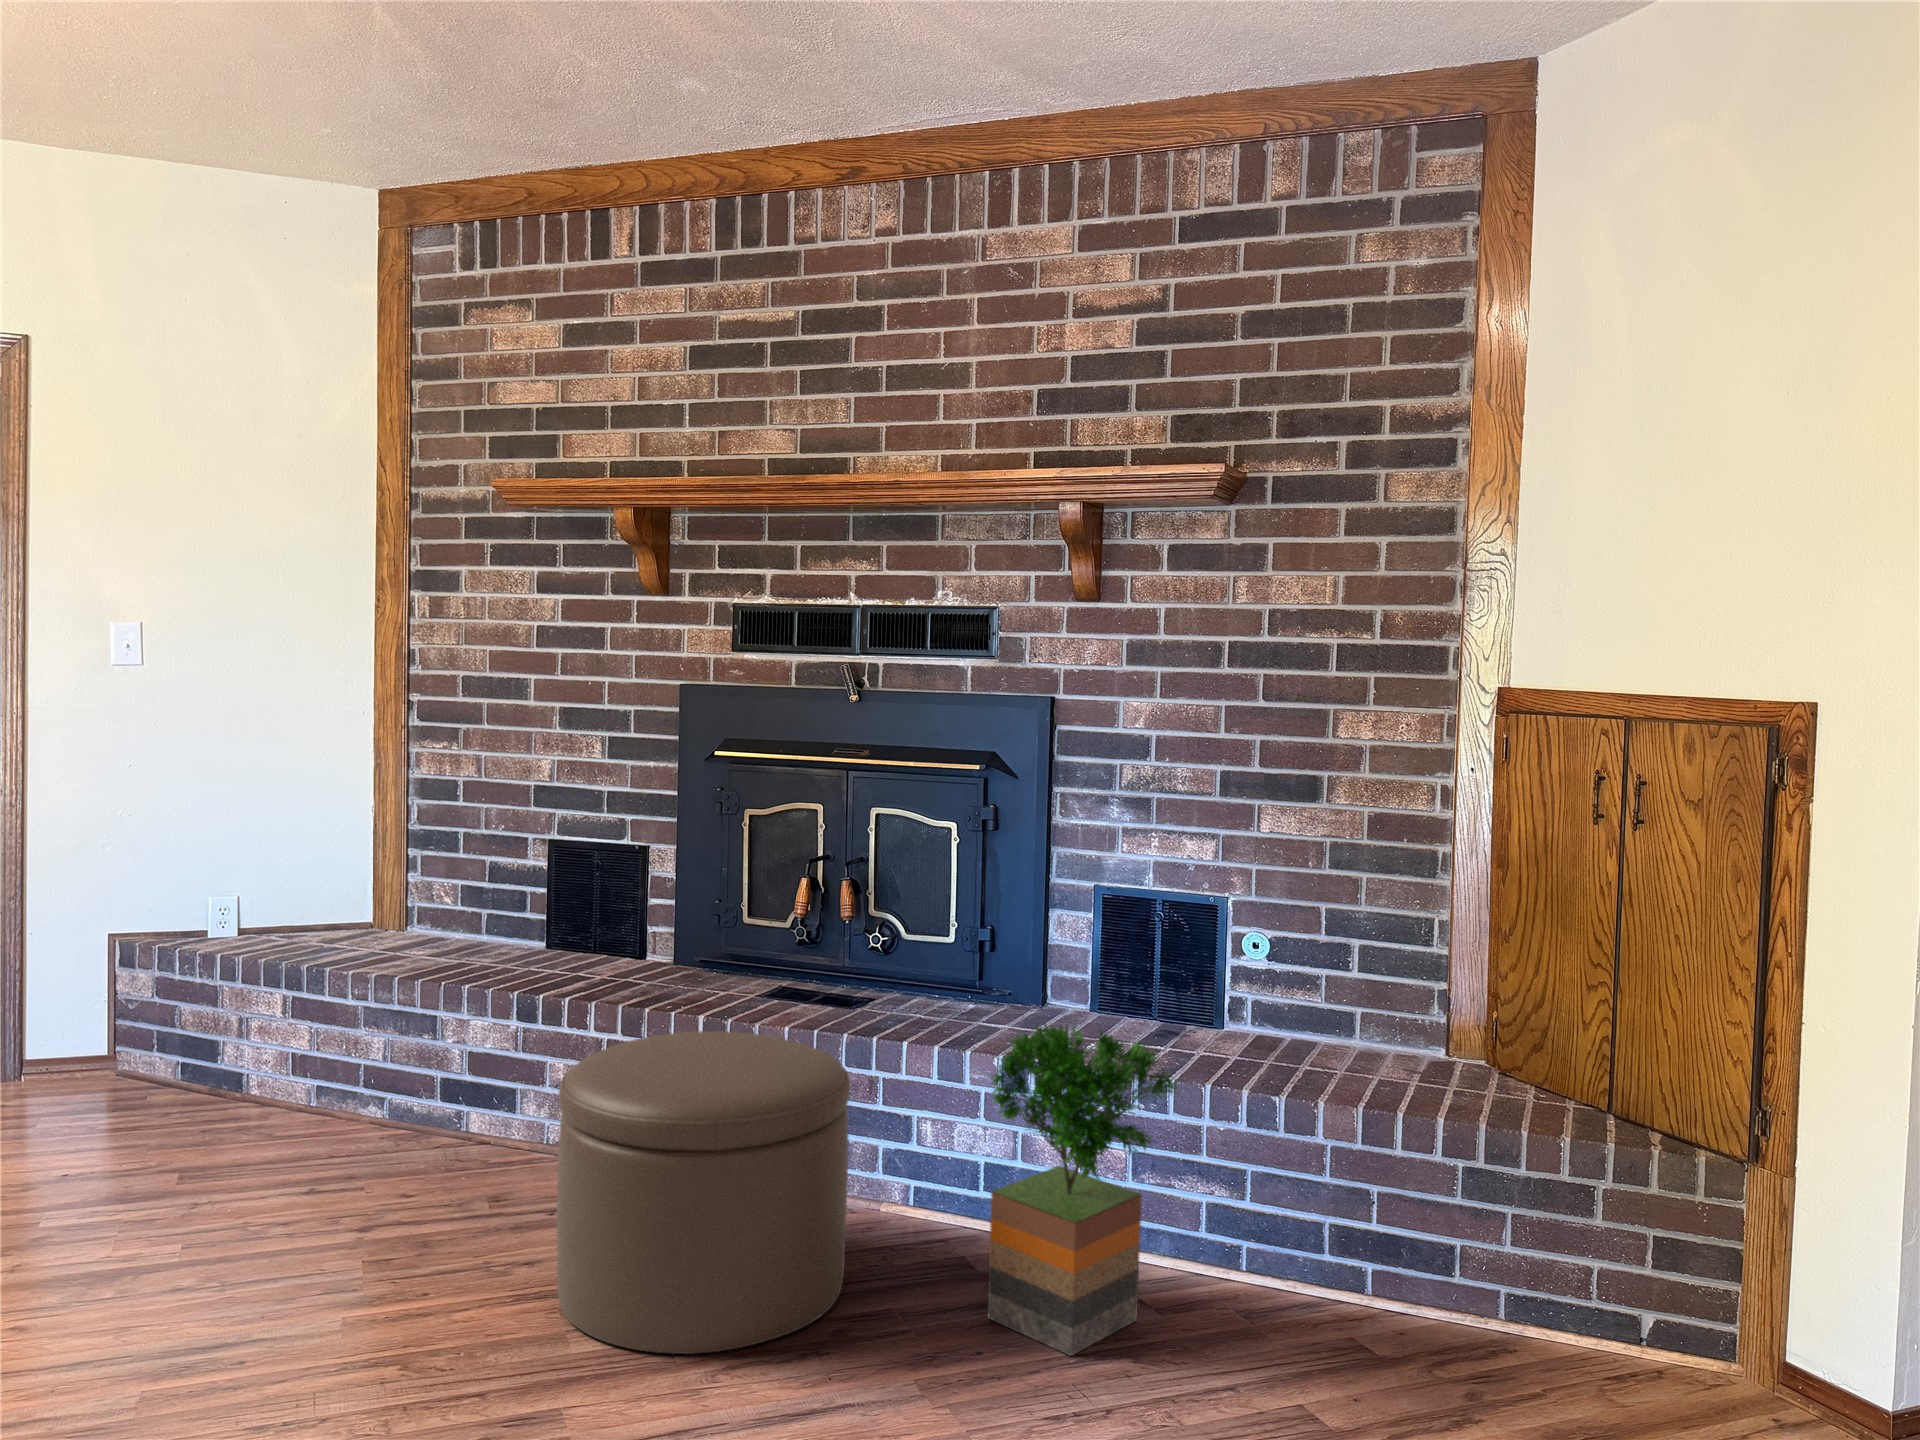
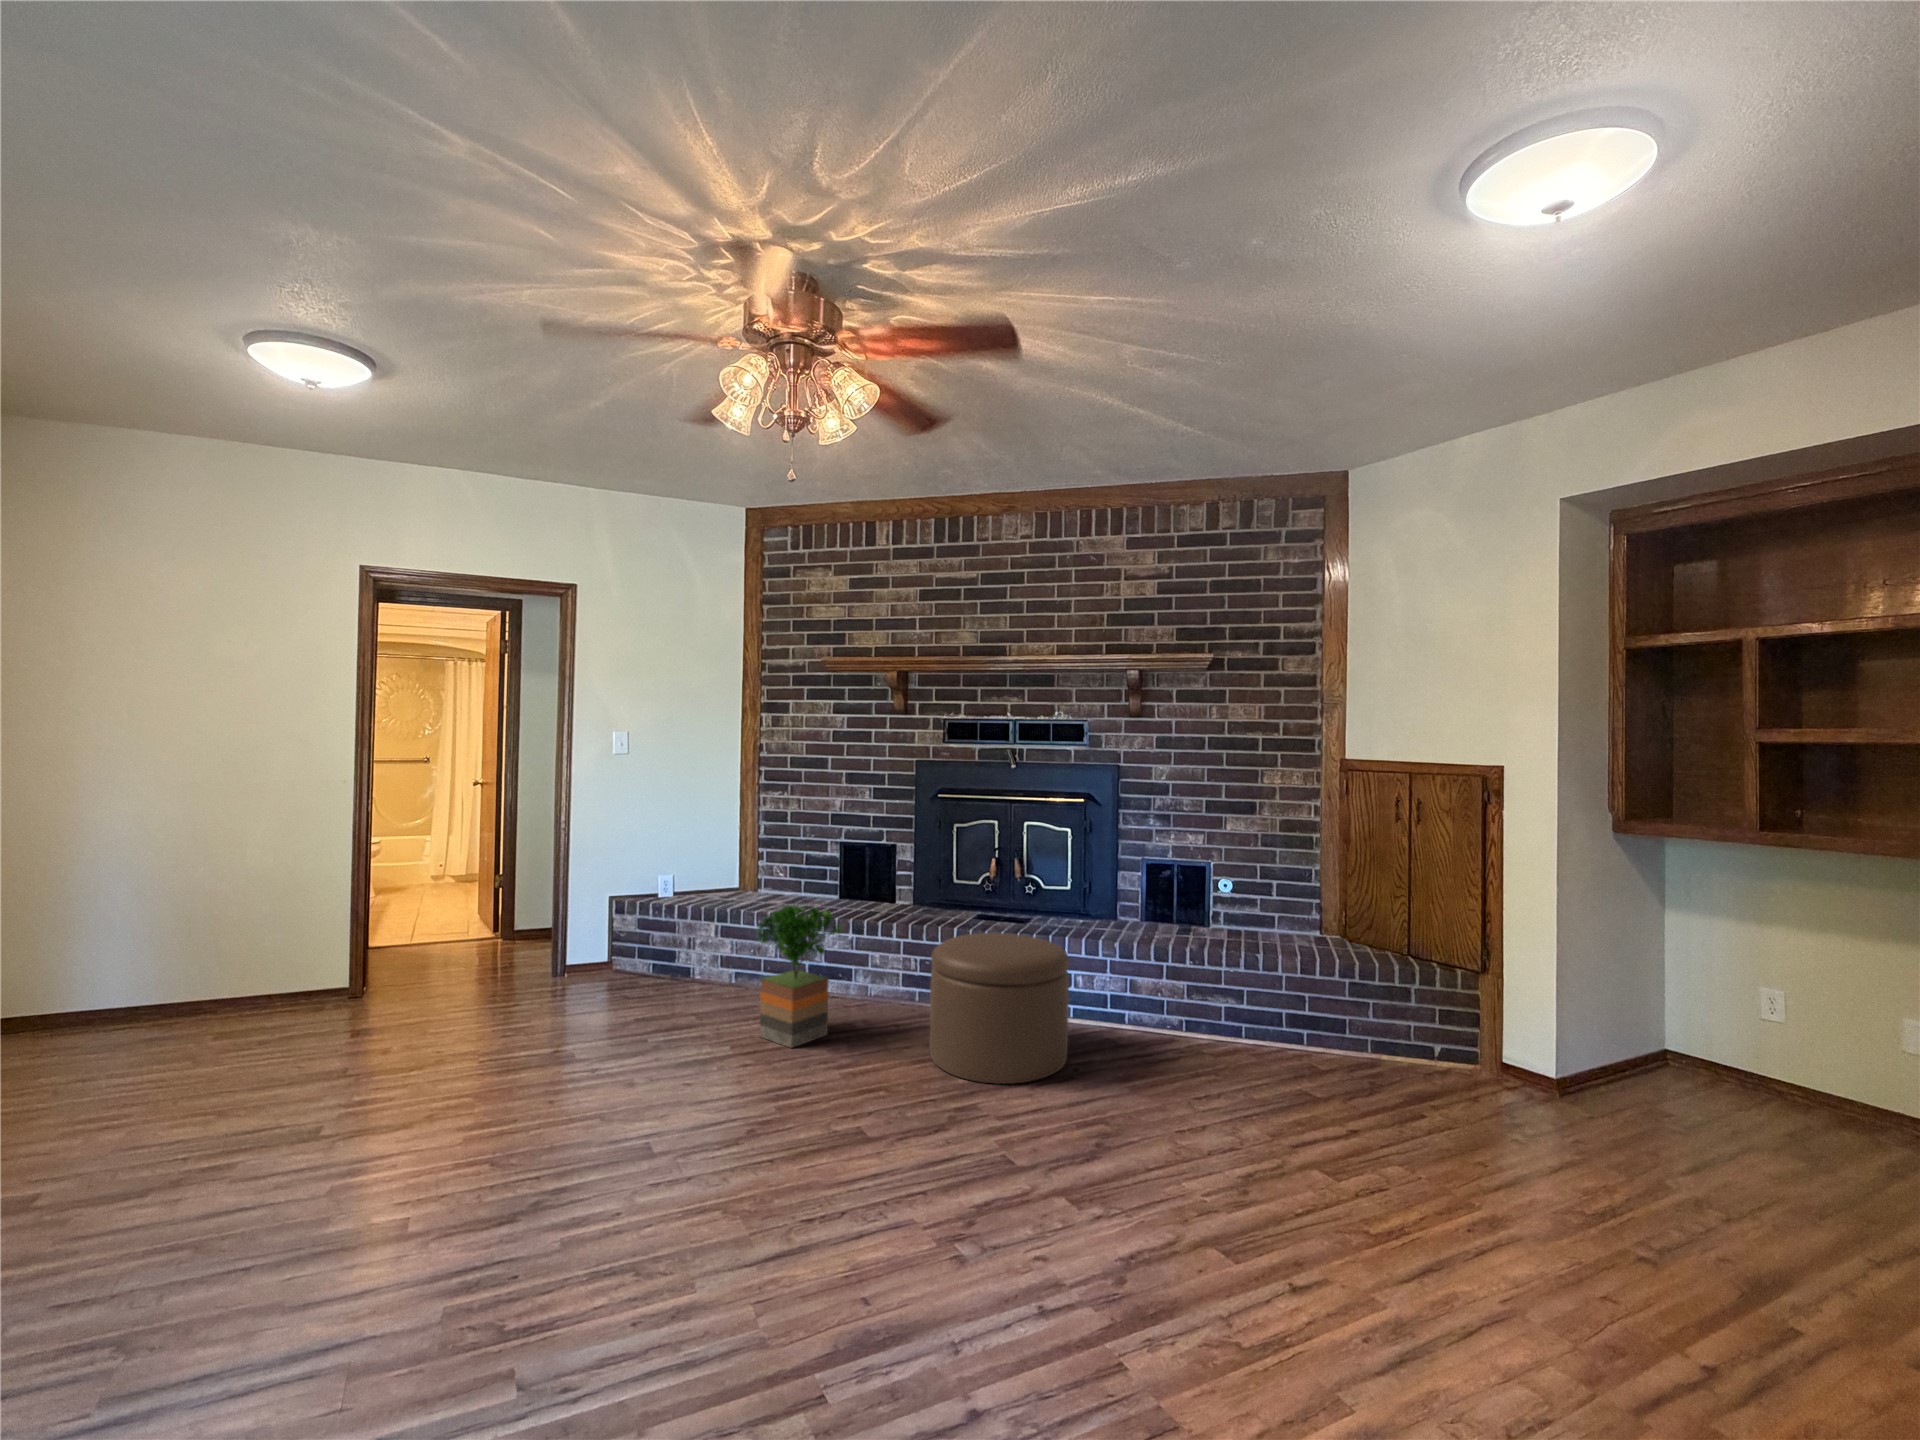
potted tree: present [988,1024,1178,1356] -> present [757,905,843,1048]

